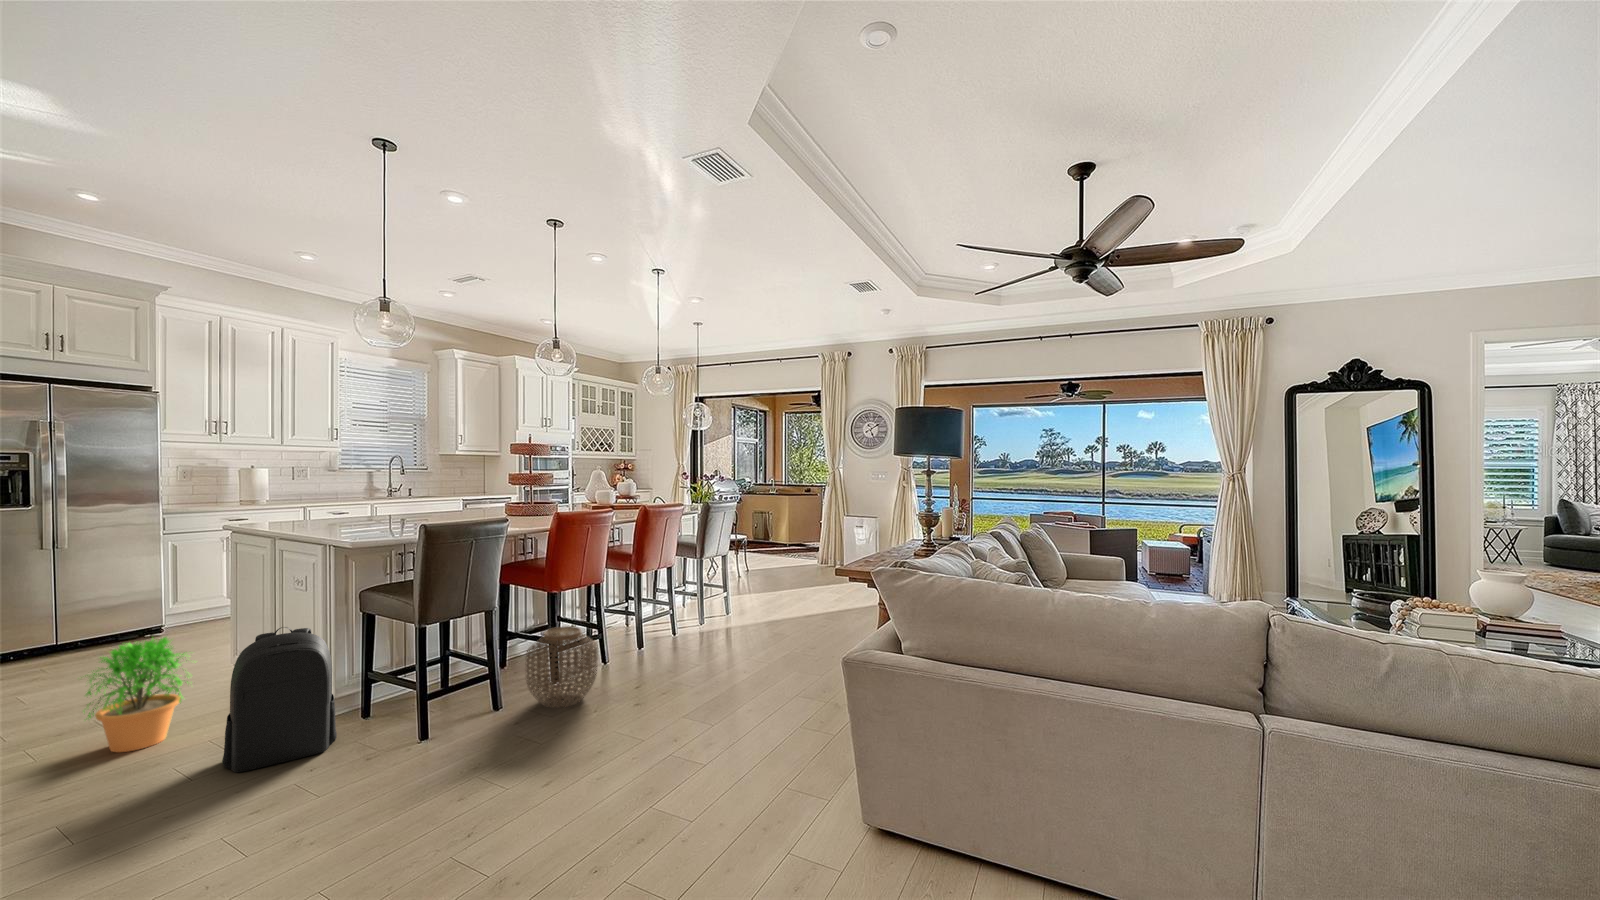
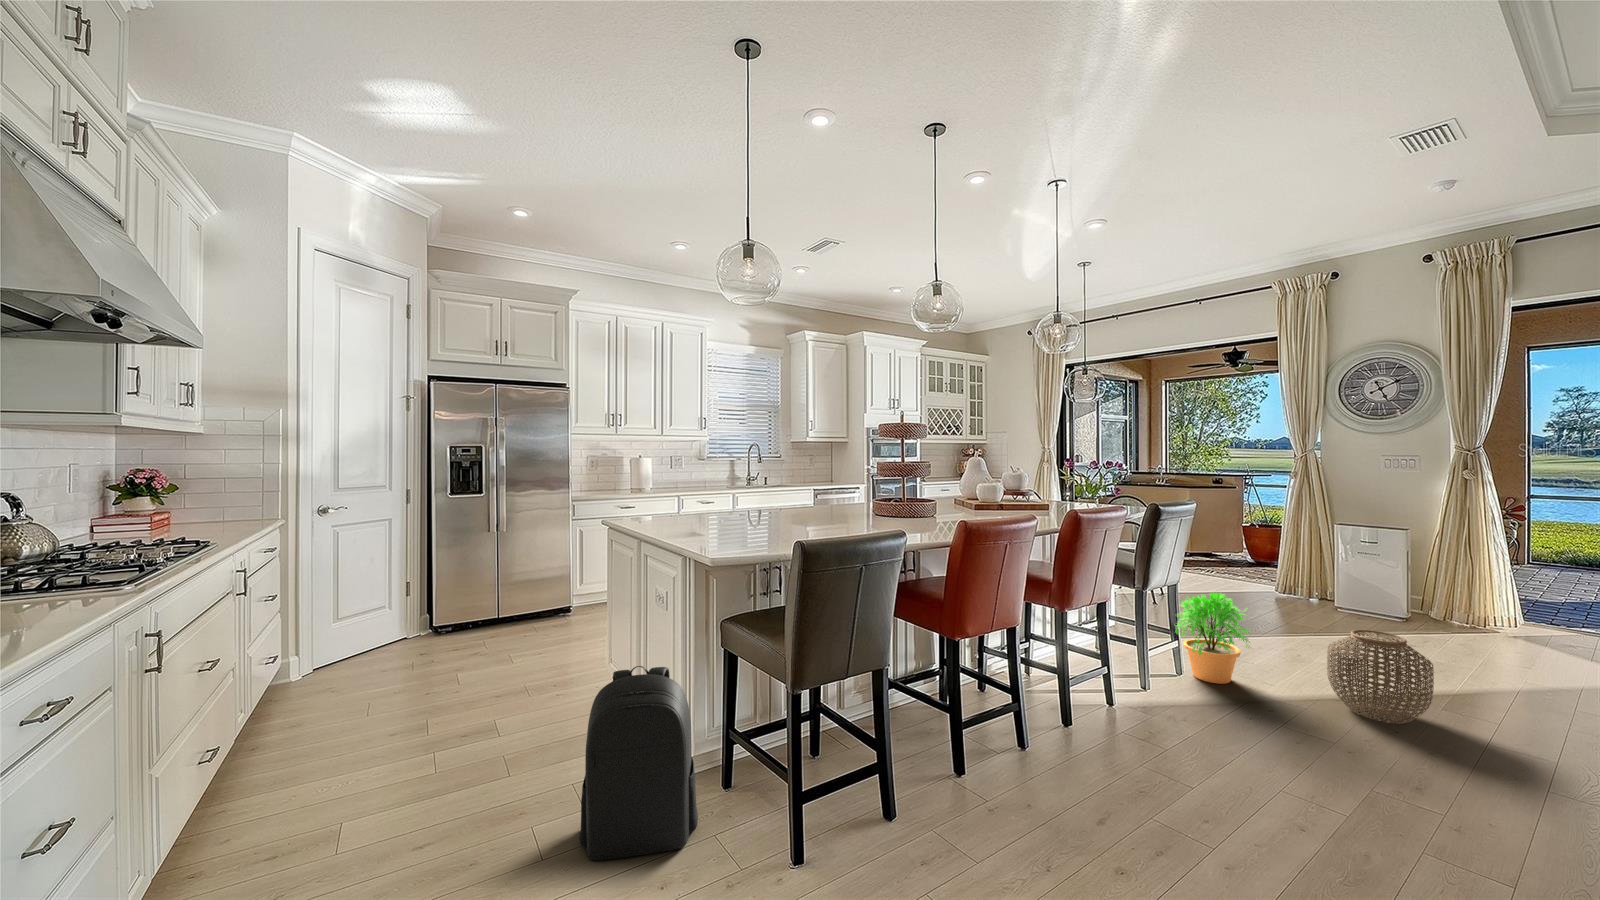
woven basket: present [526,626,598,708] -> present [1327,630,1434,724]
potted plant: present [86,637,189,752] -> present [1176,592,1250,684]

